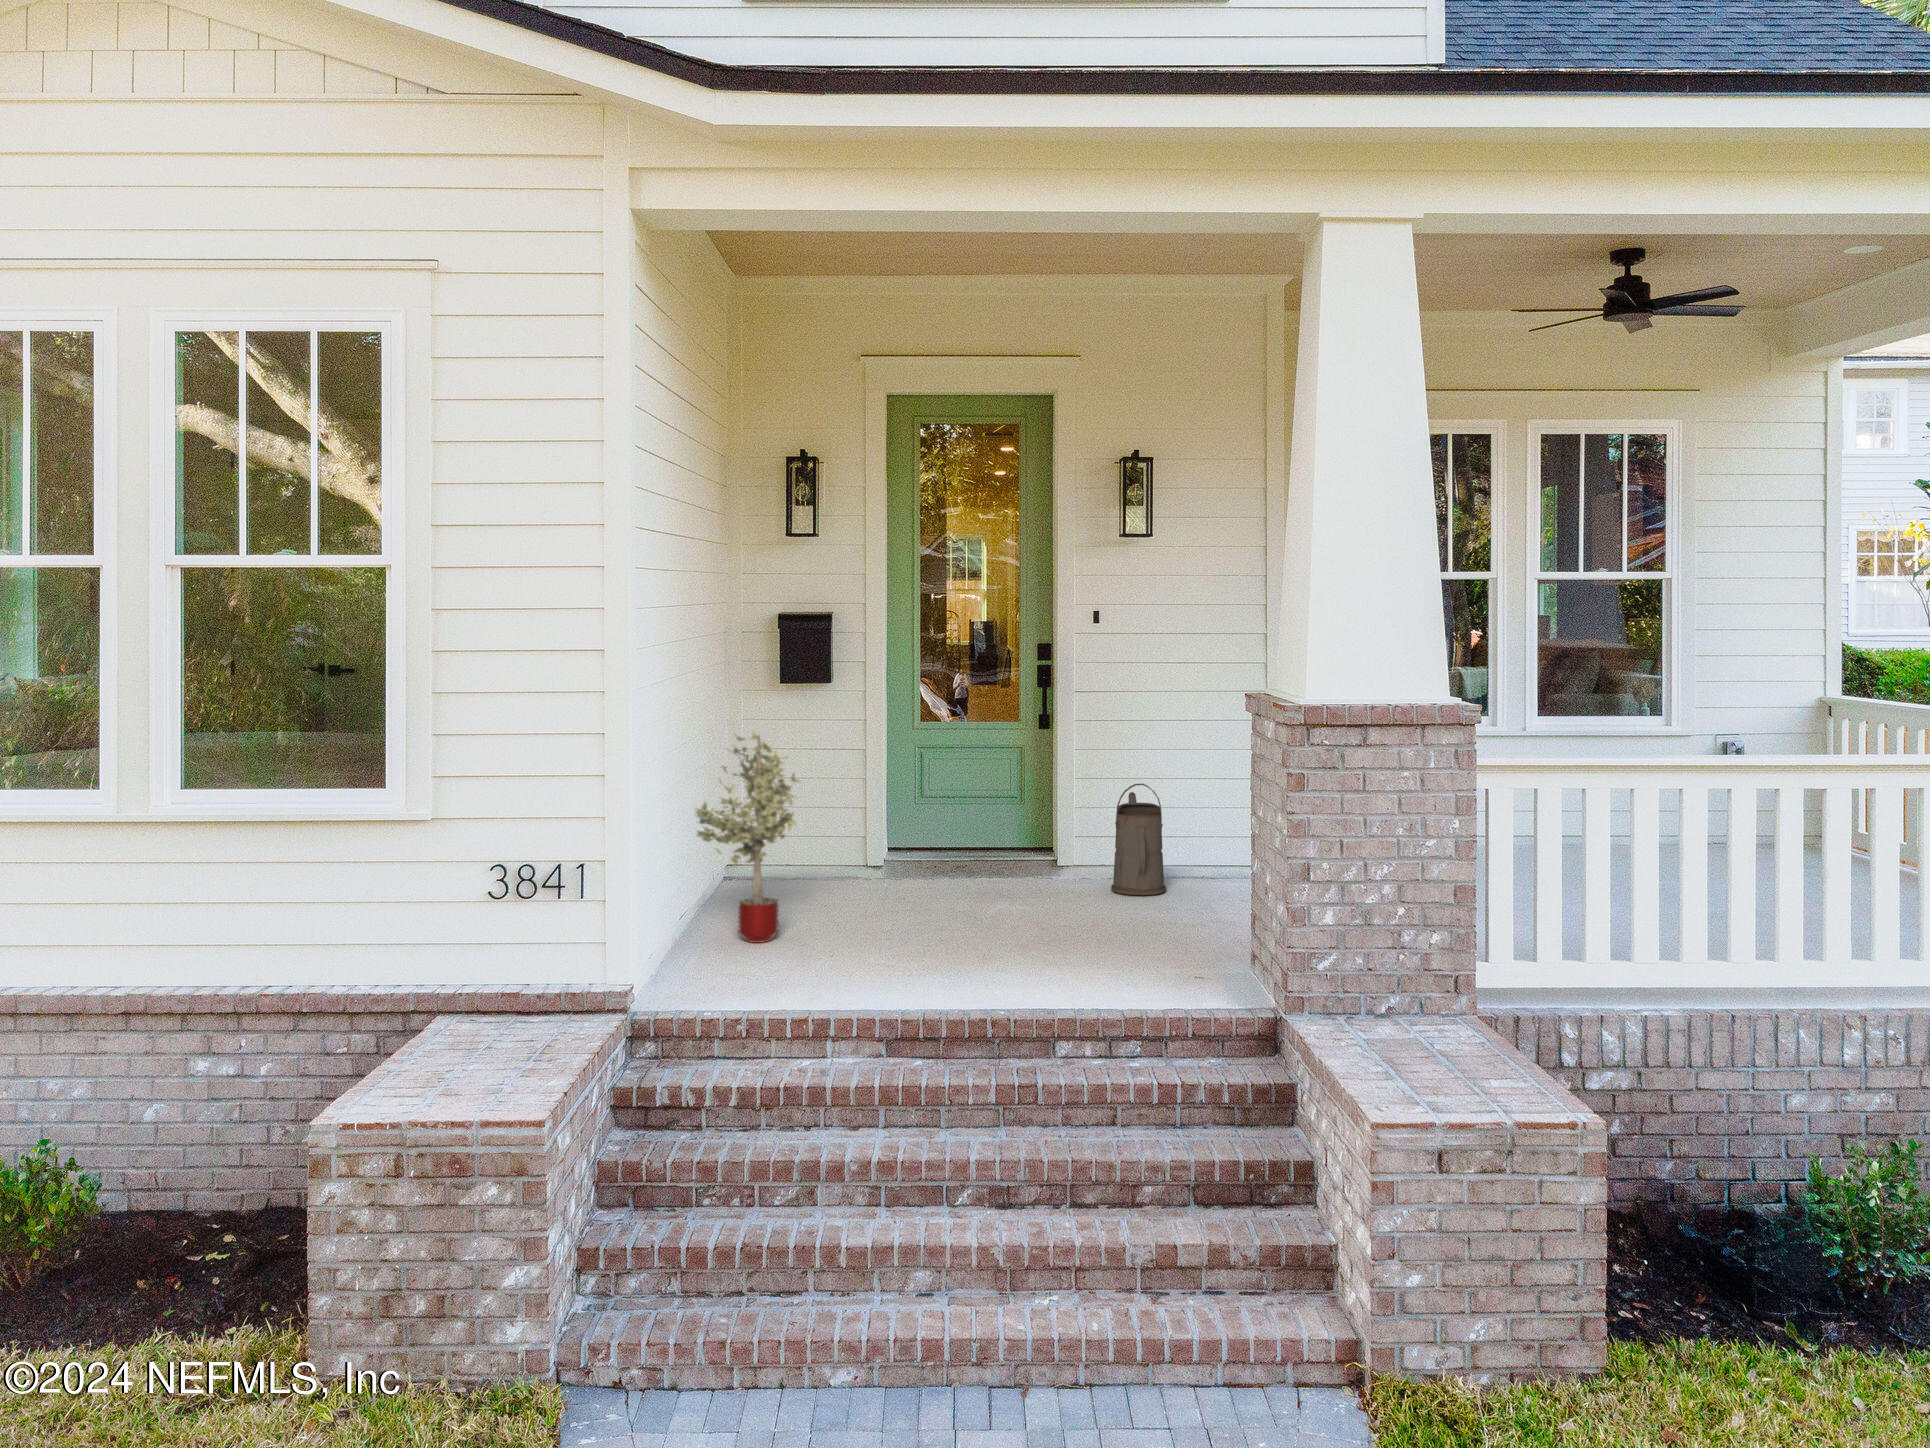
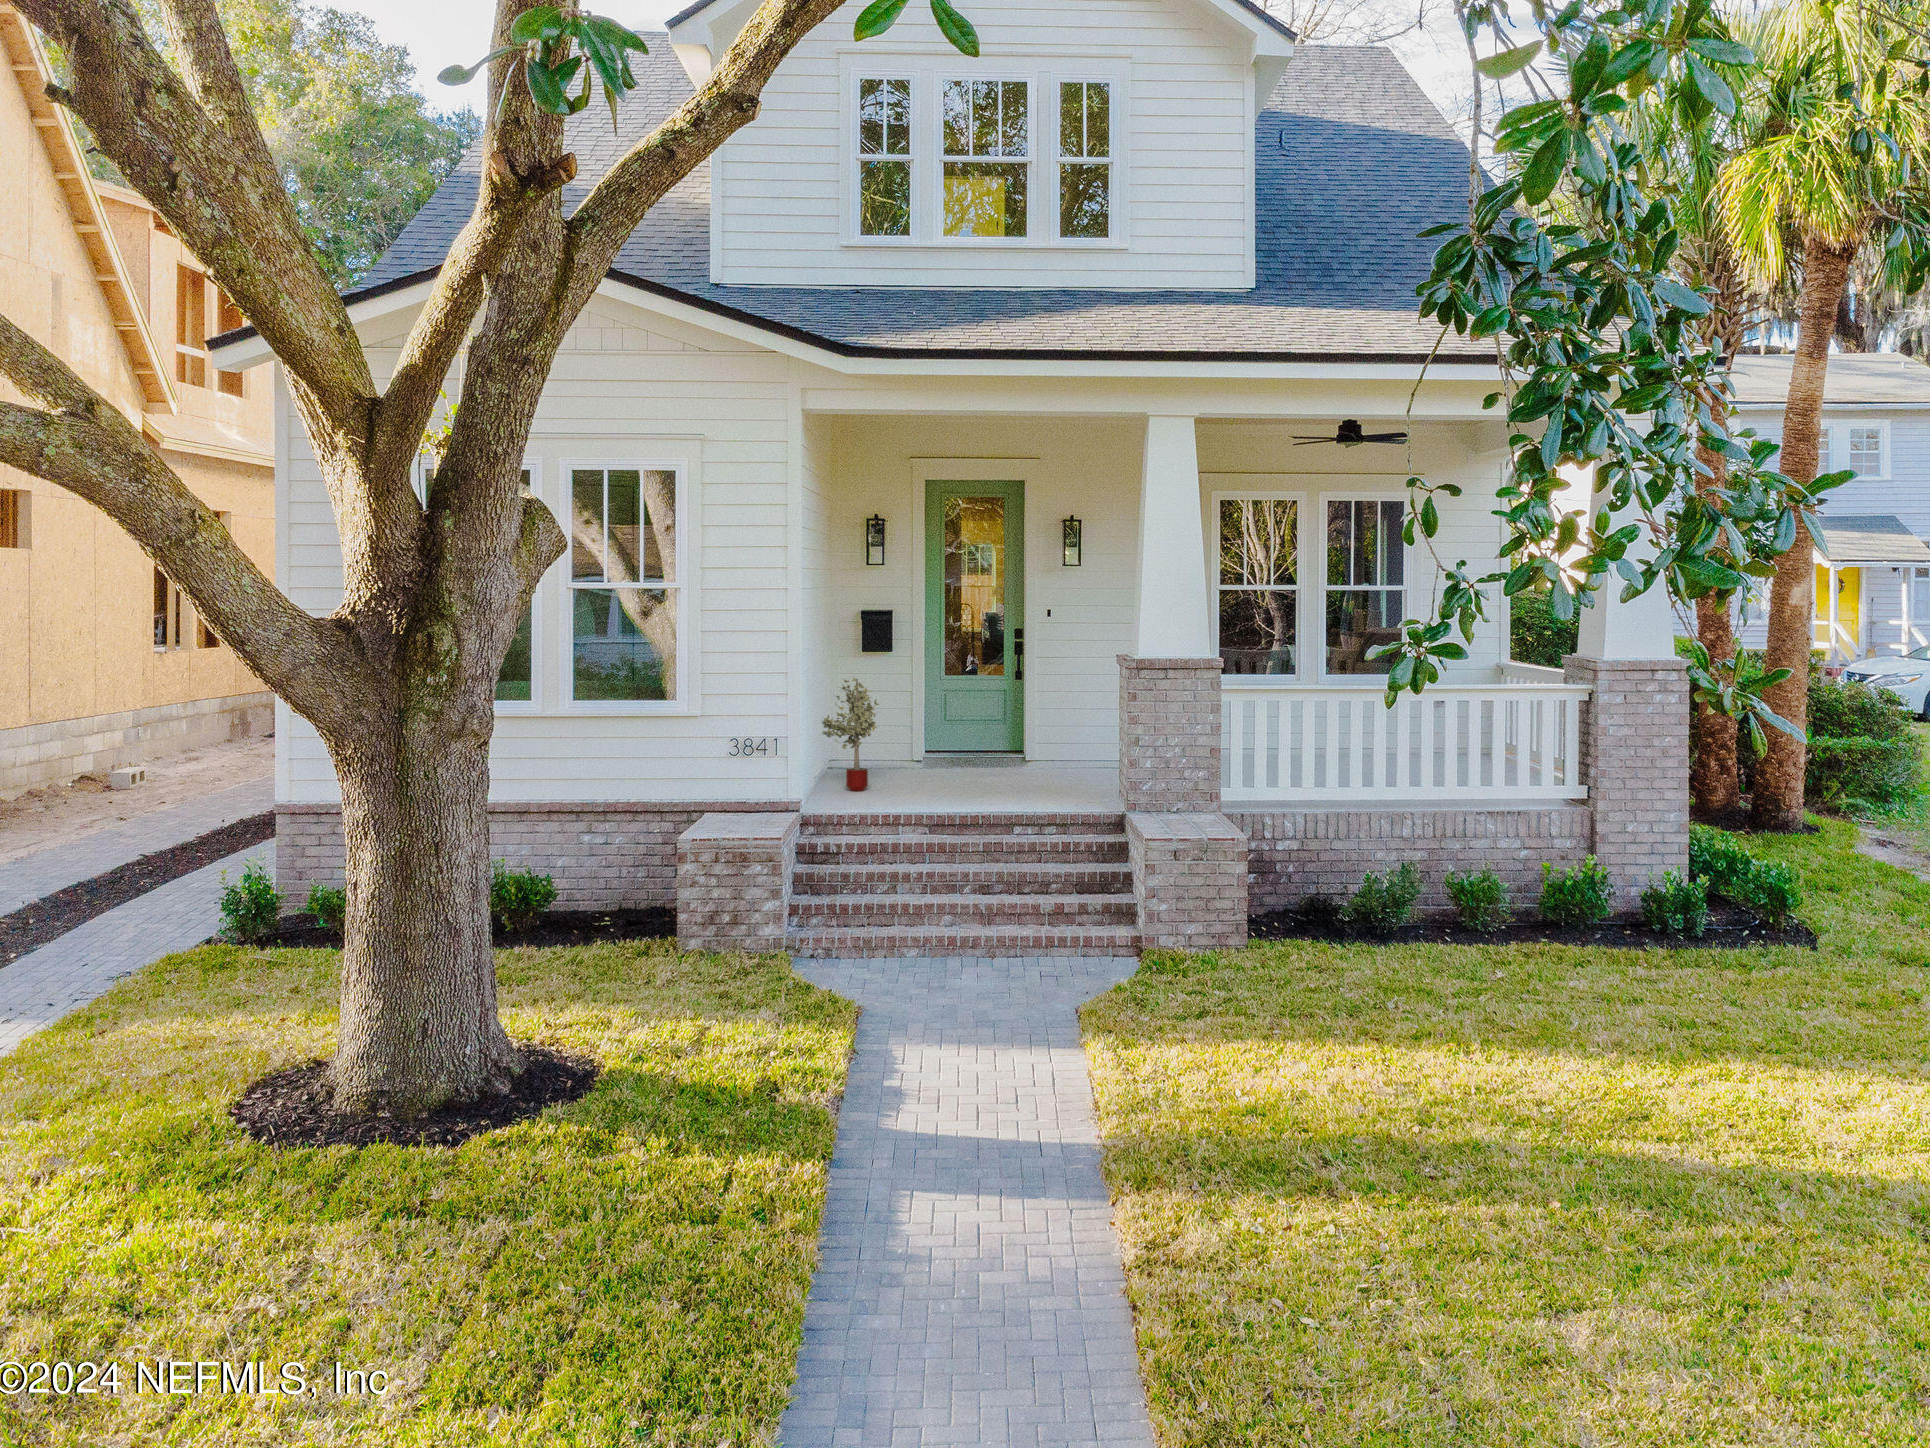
watering can: present [1111,783,1166,895] -> none [1056,711,1088,775]

